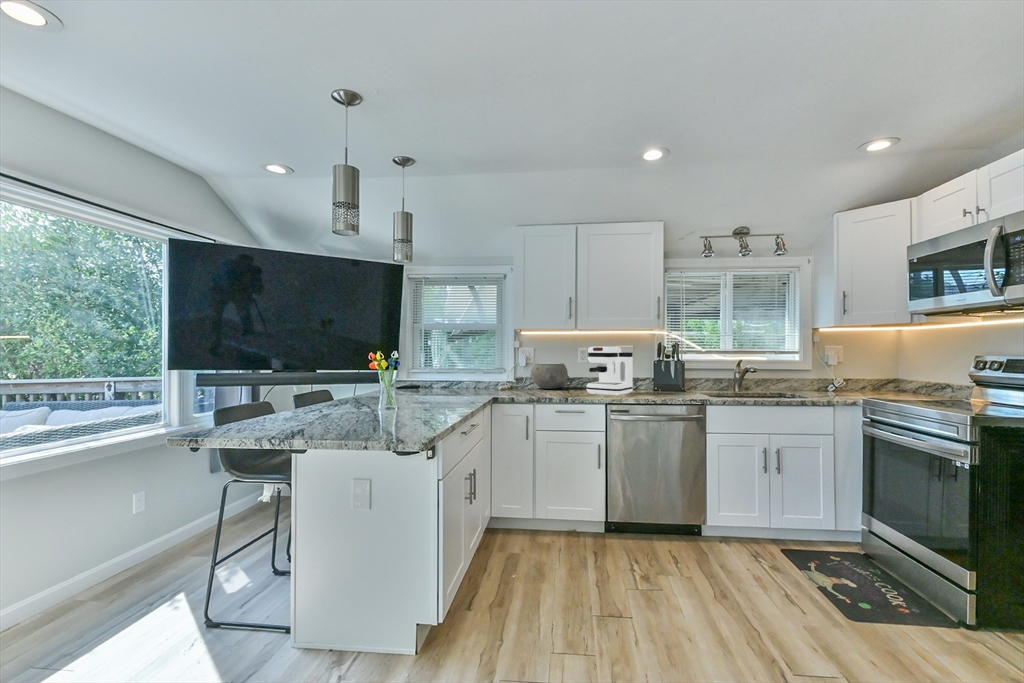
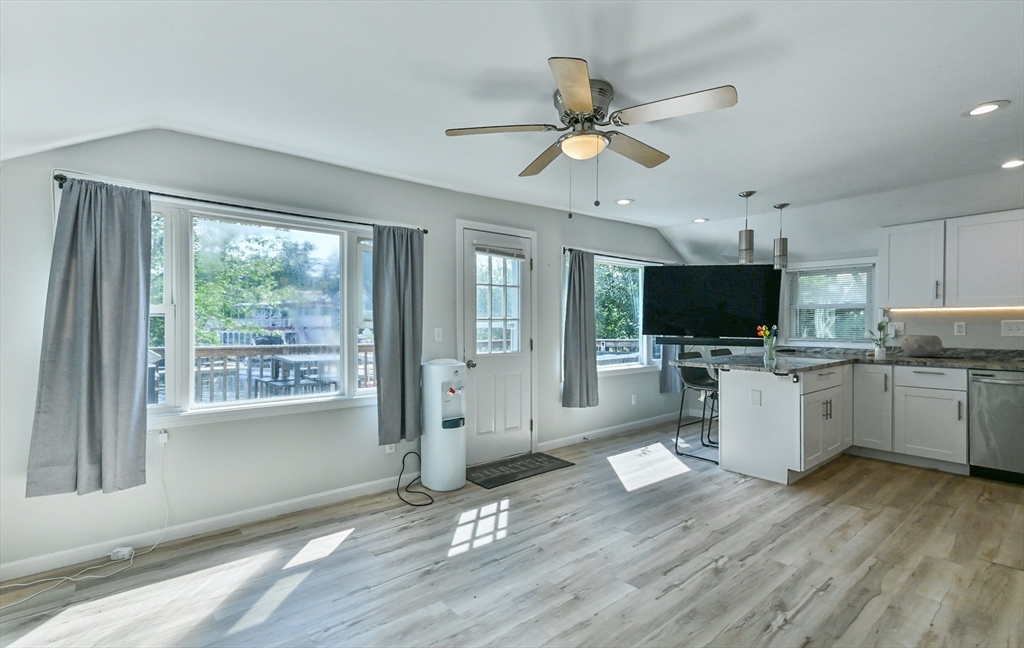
potted plant: none [508,344,534,398] -> present [869,320,891,360]
coffee maker: present [587,347,633,396] -> none [950,321,1008,363]

